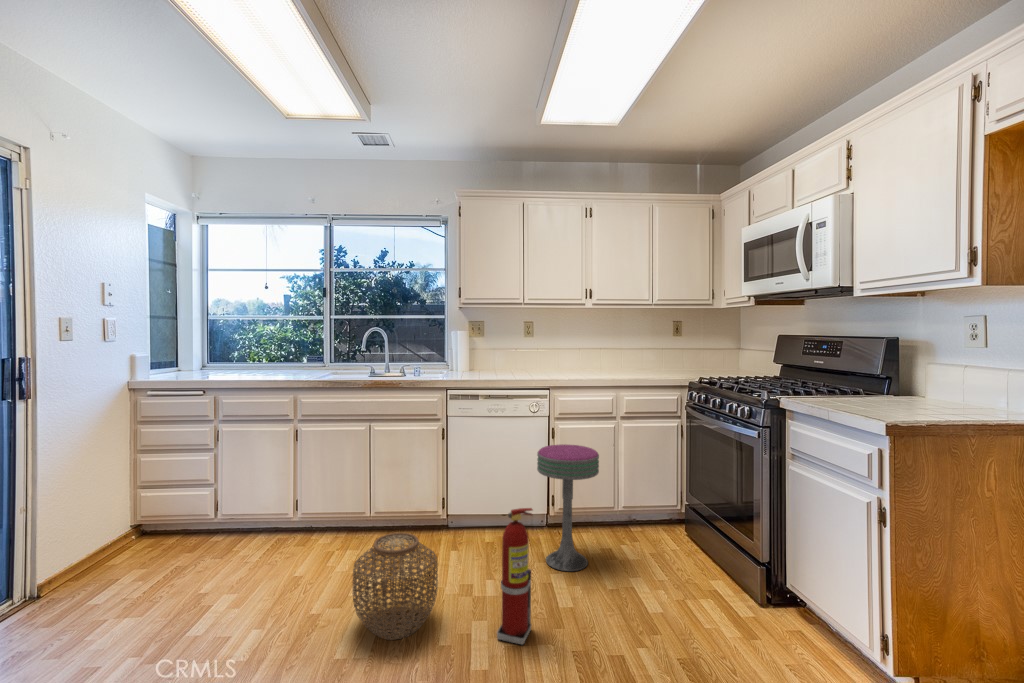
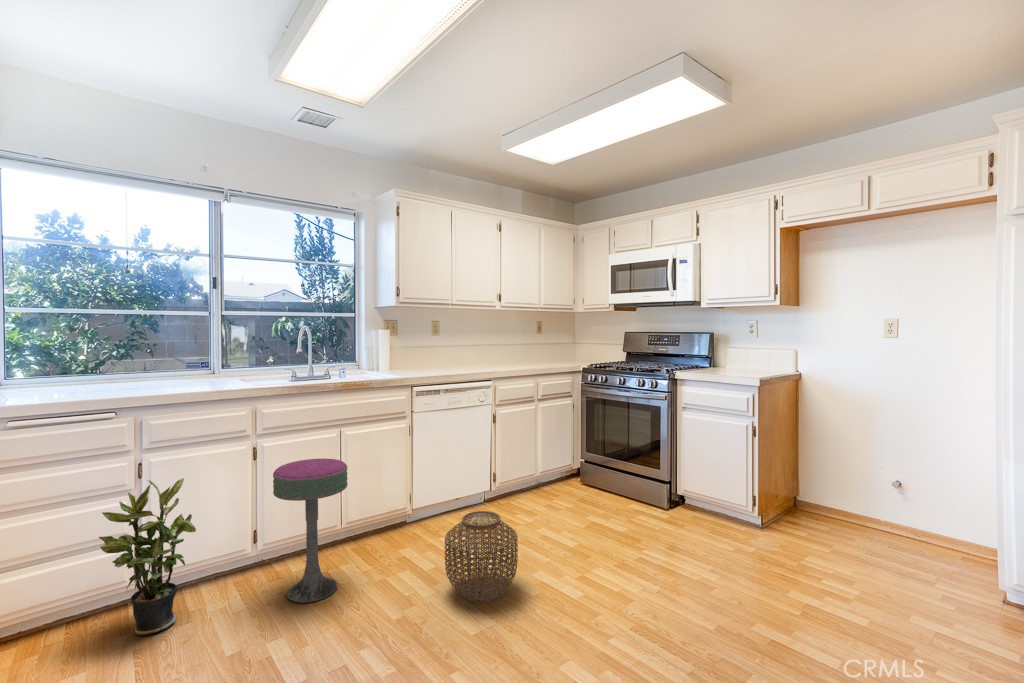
potted plant: none [149,442,225,563] -> present [99,478,196,636]
bar stool: present [537,444,599,571] -> present [273,459,348,603]
fire extinguisher: present [497,508,533,644] -> none [553,467,581,573]

